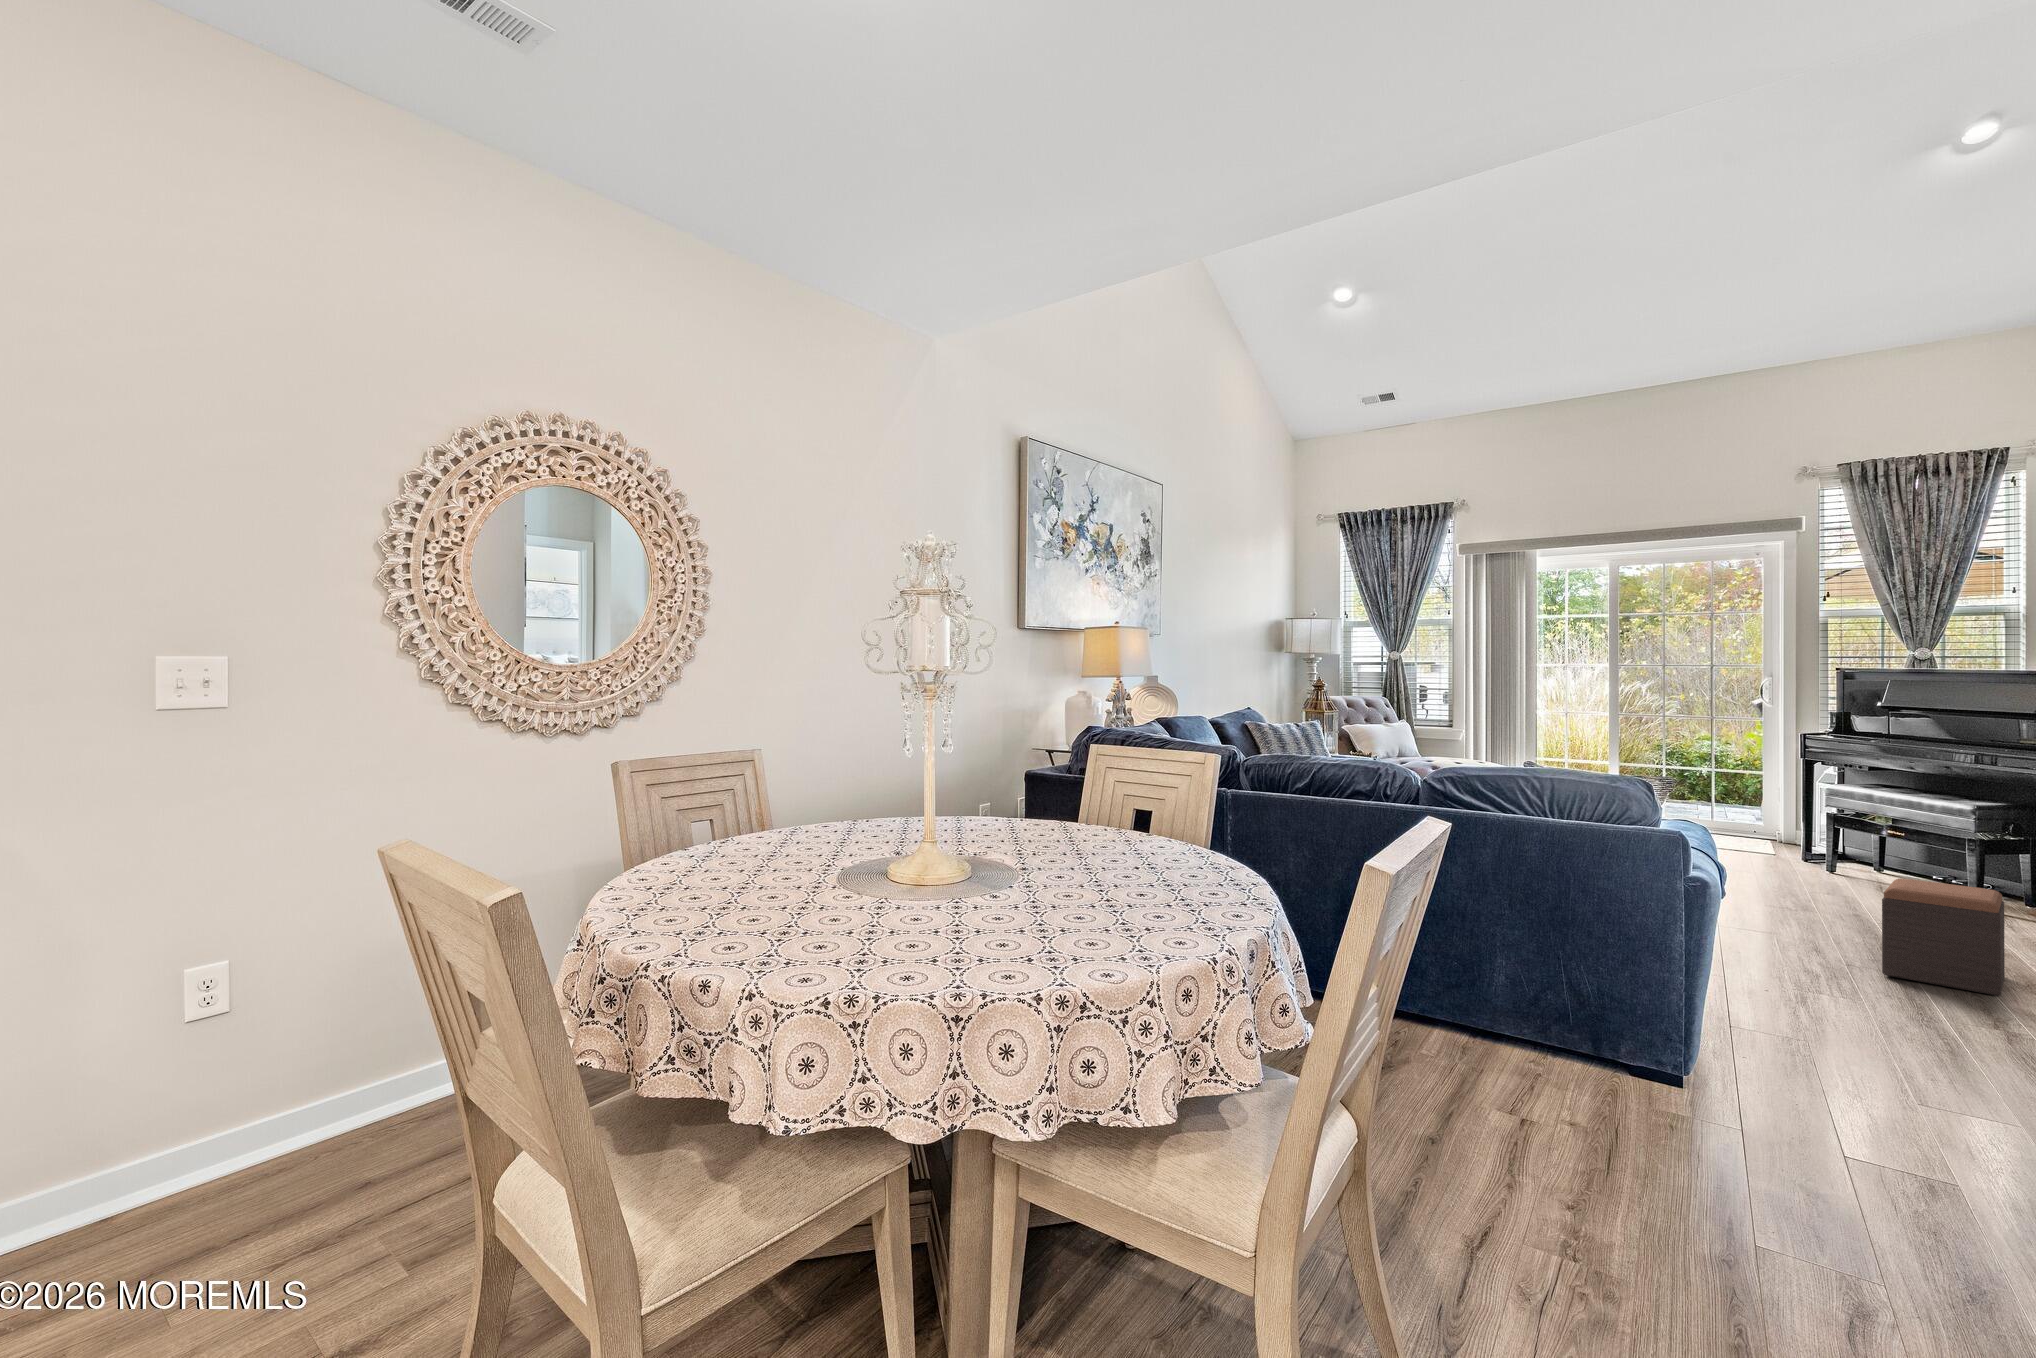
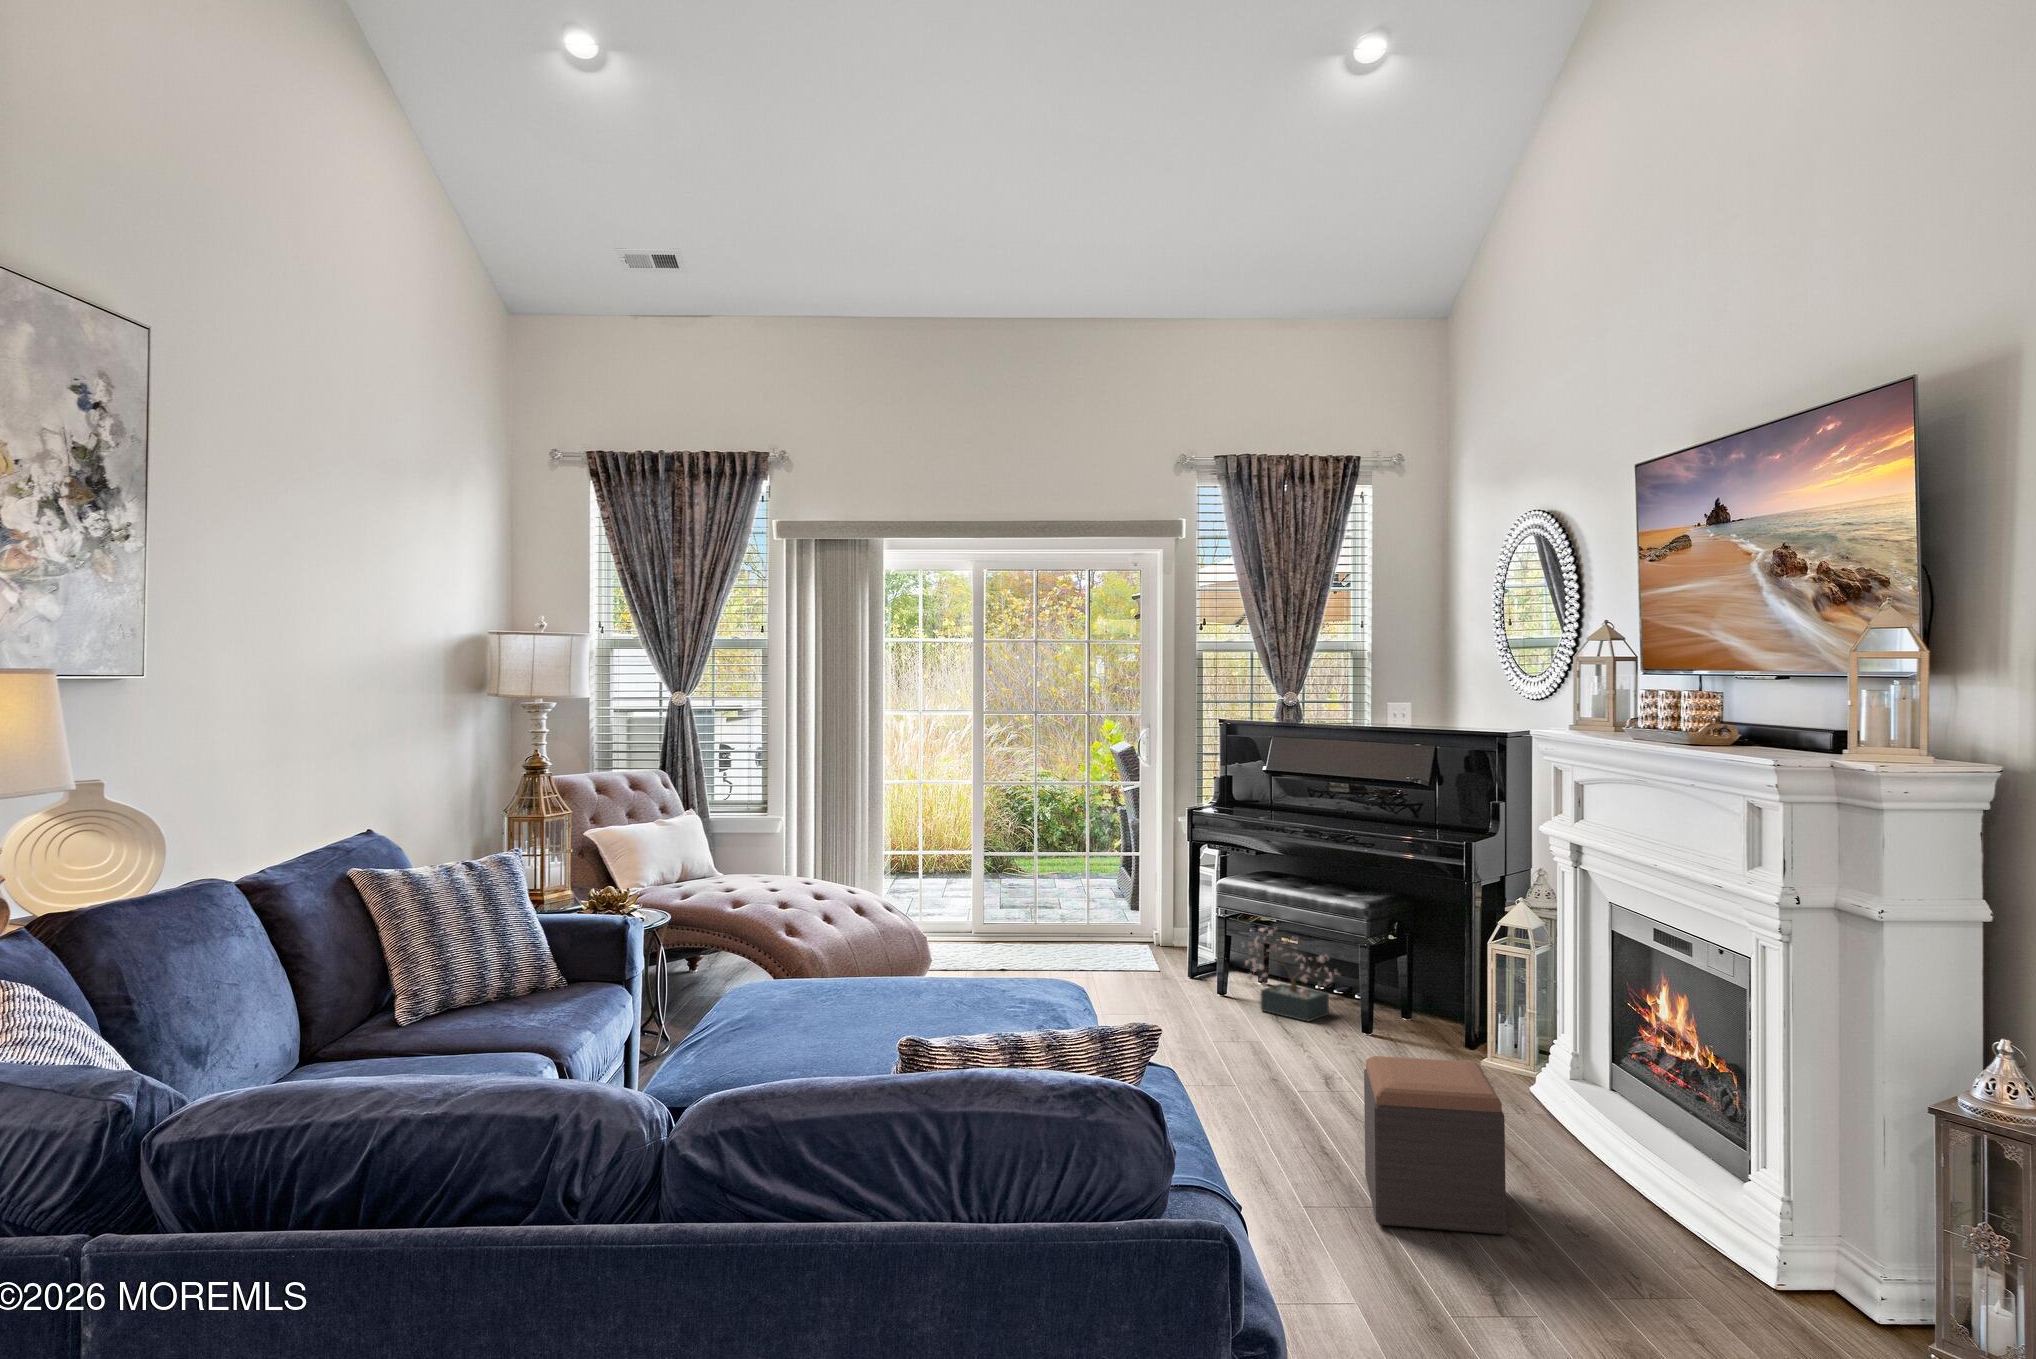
decorative plant: none [1838,822,1940,893] -> present [1245,928,1339,1021]

